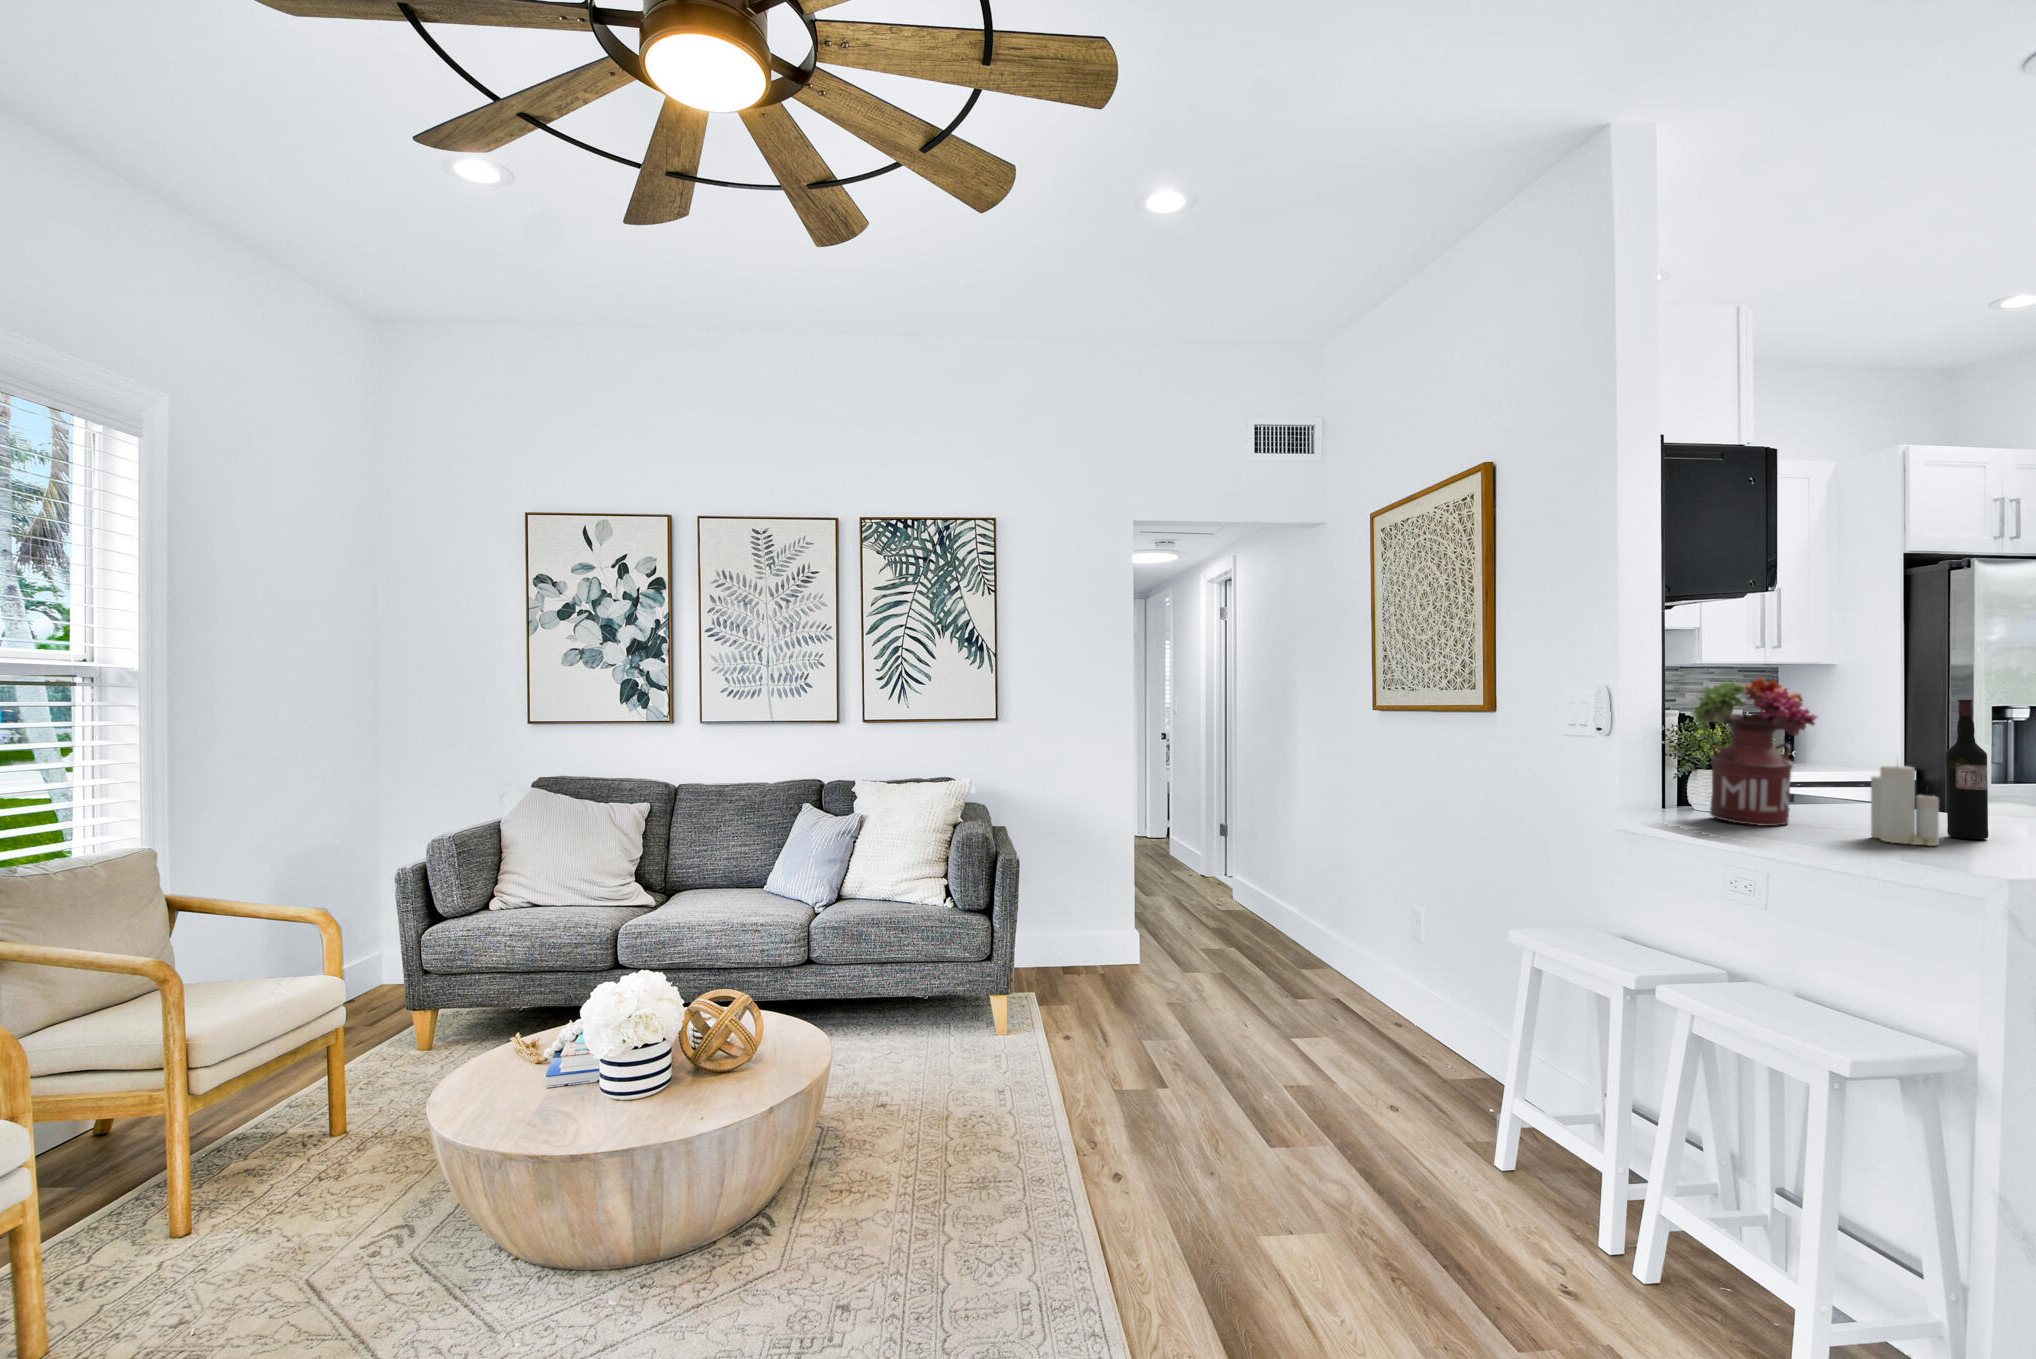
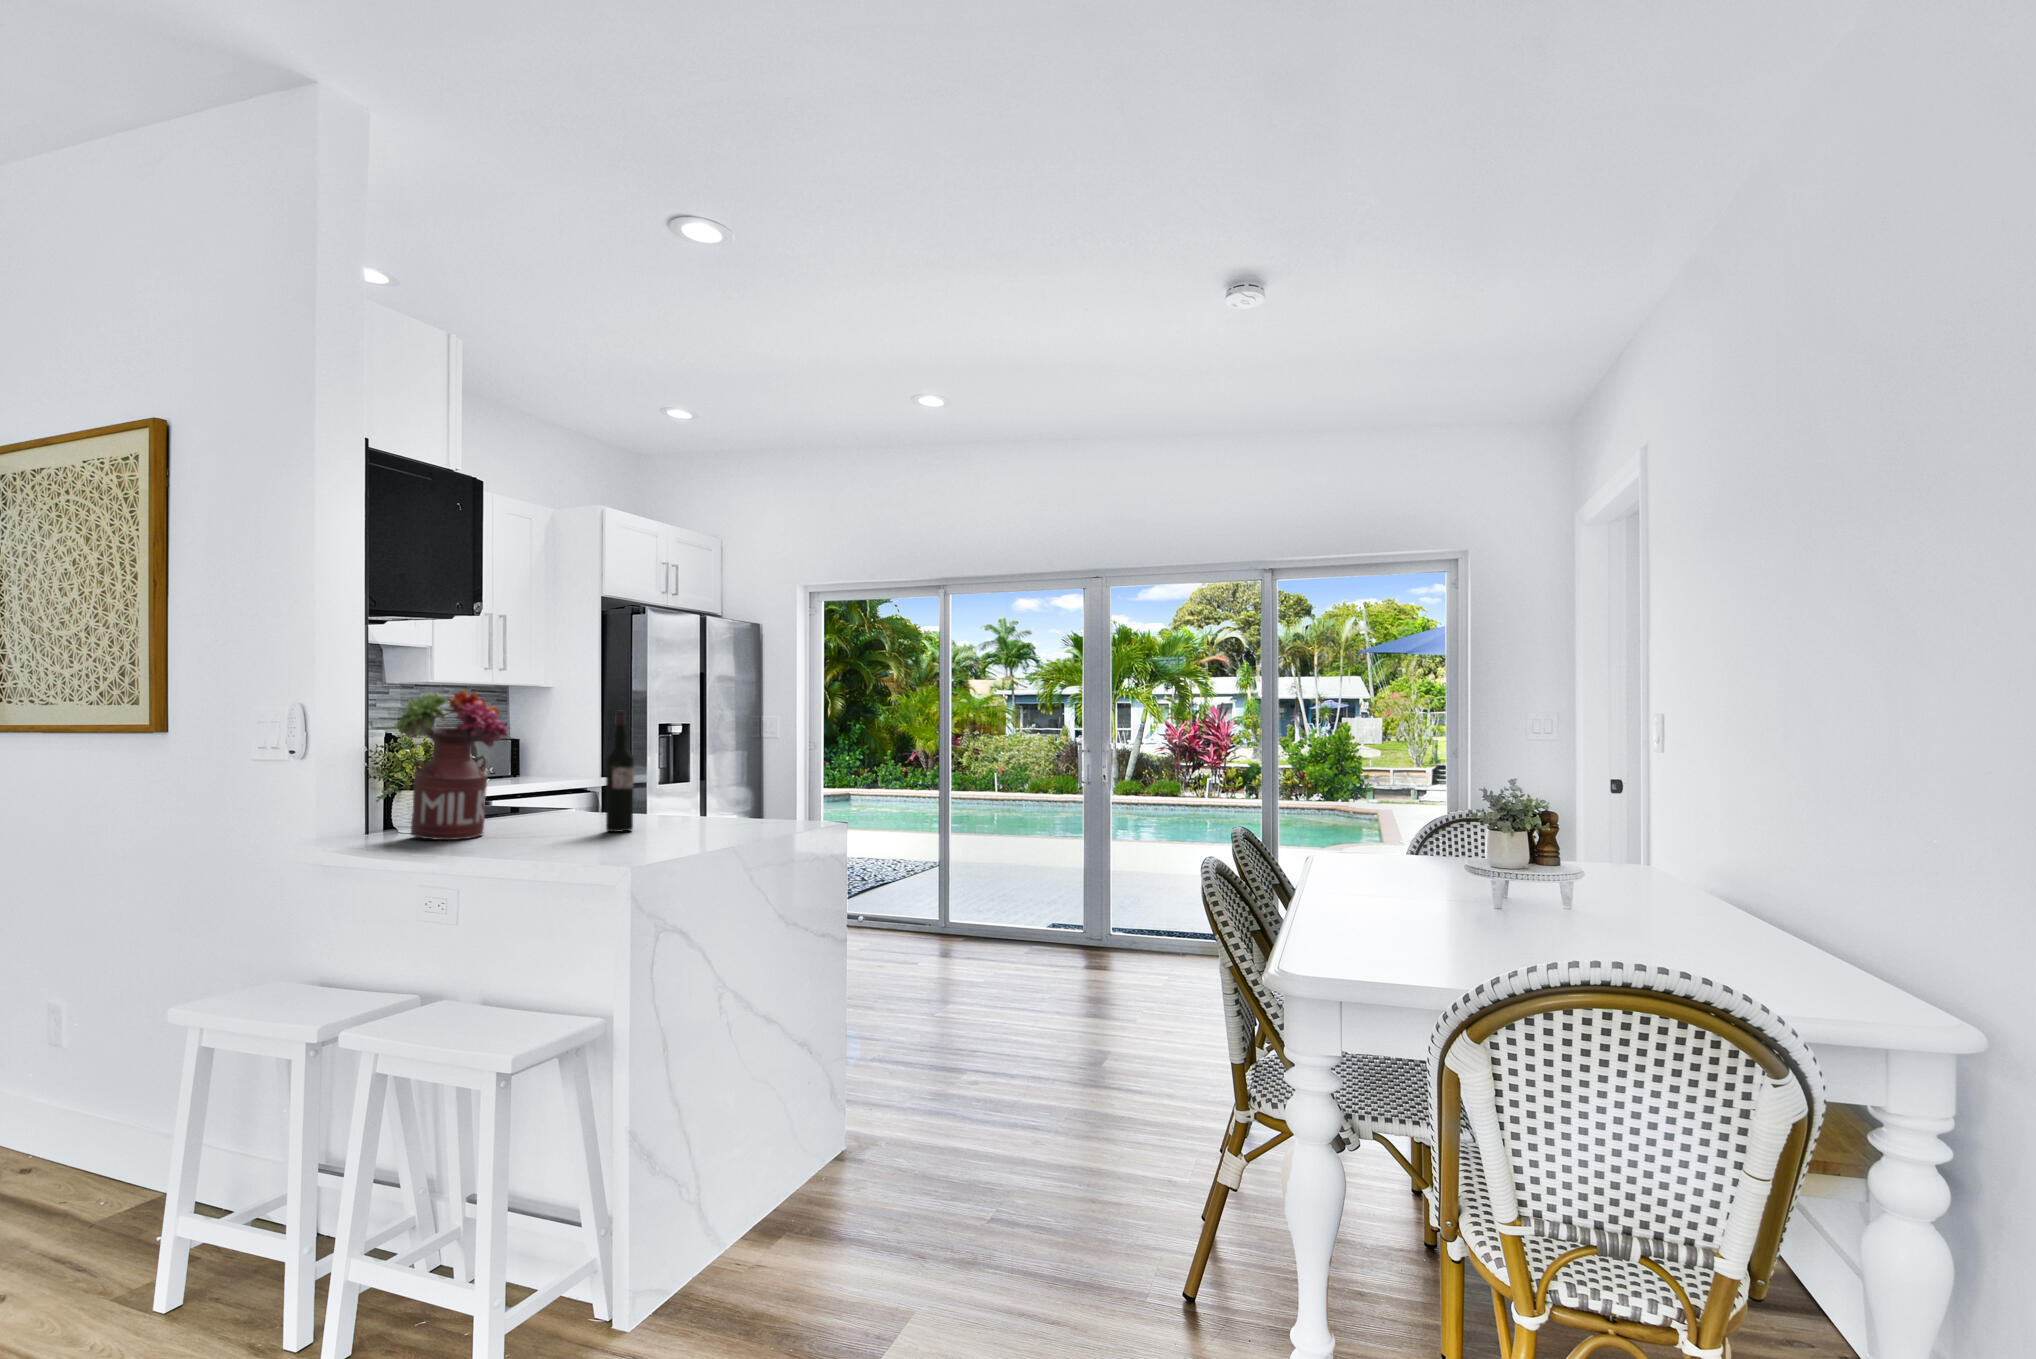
candle: present [1871,765,1939,846] -> none [548,763,598,841]

